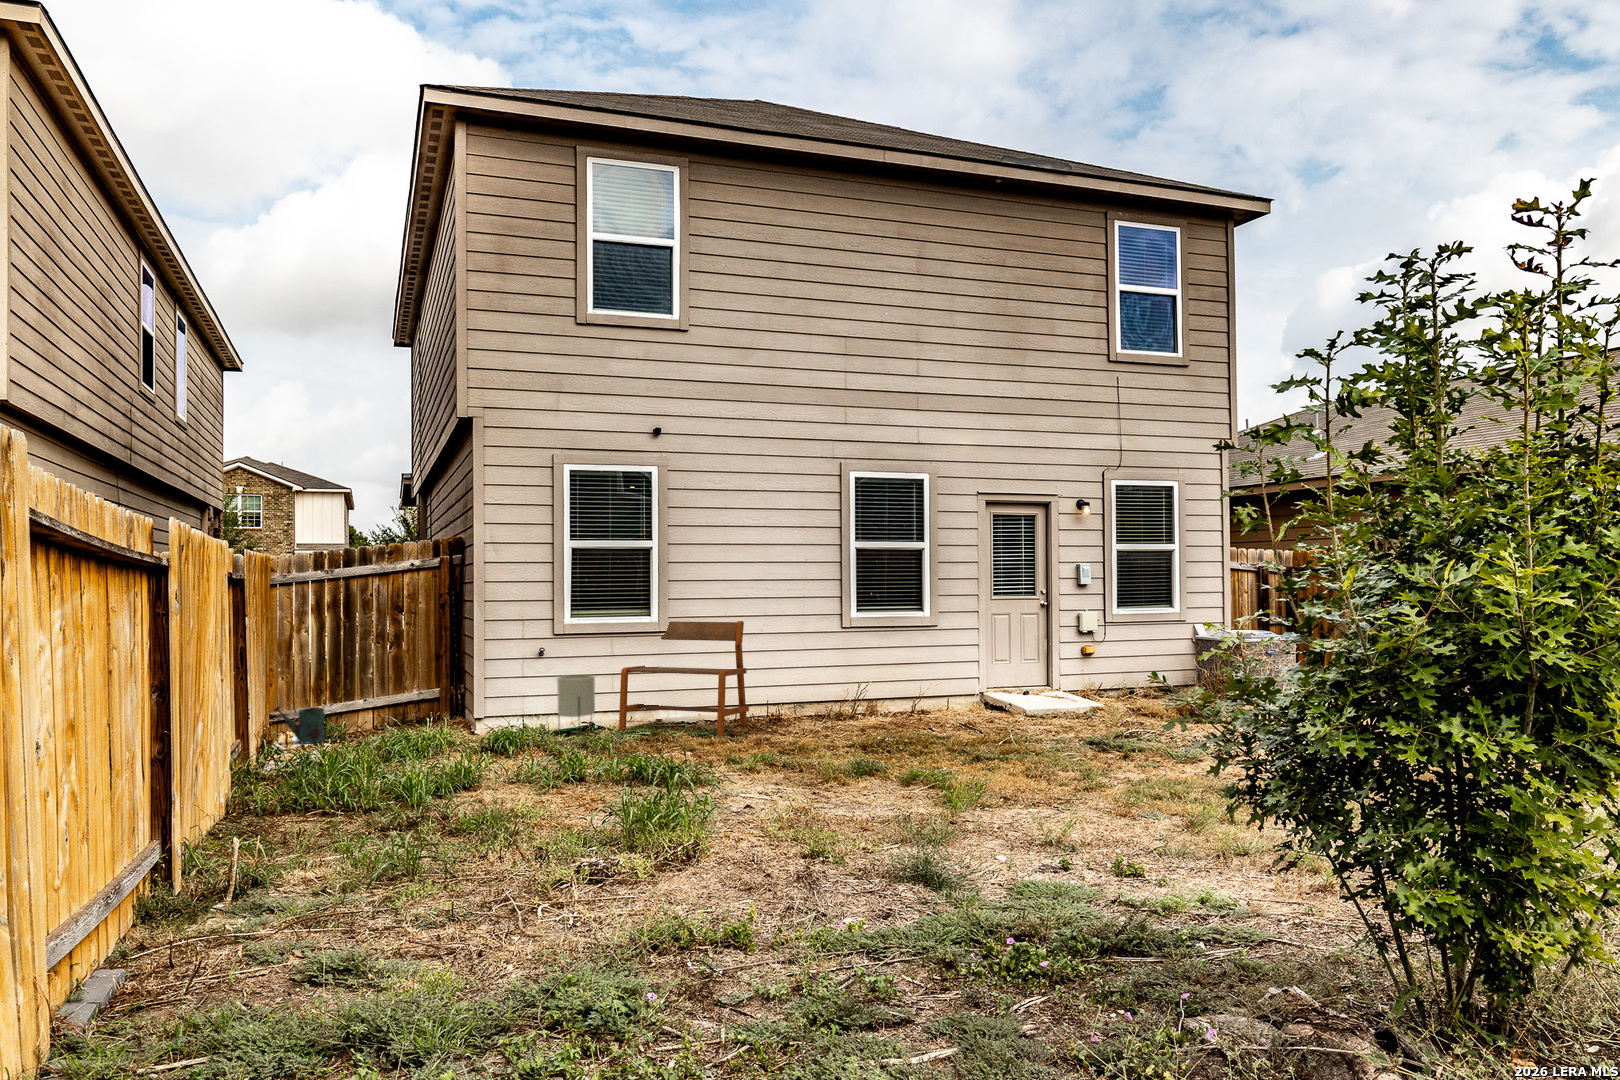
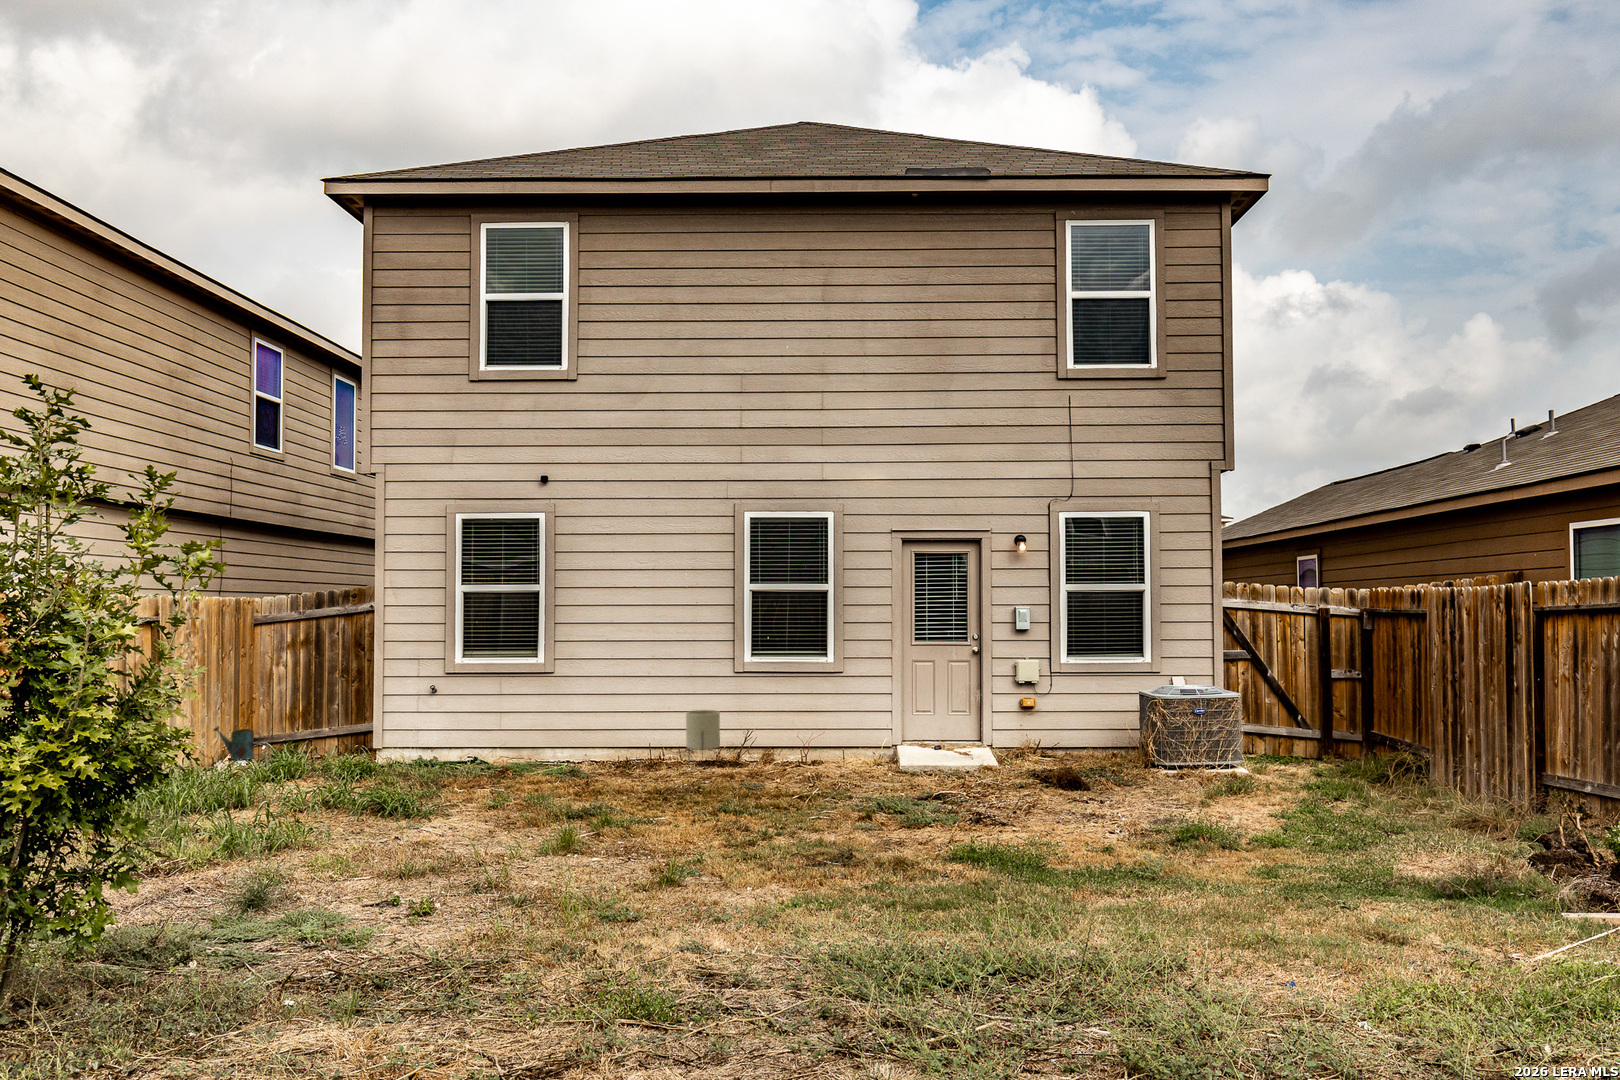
bench: present [619,621,749,736] -> none [495,660,611,778]
planter: present [557,675,595,720] -> present [686,710,720,751]

